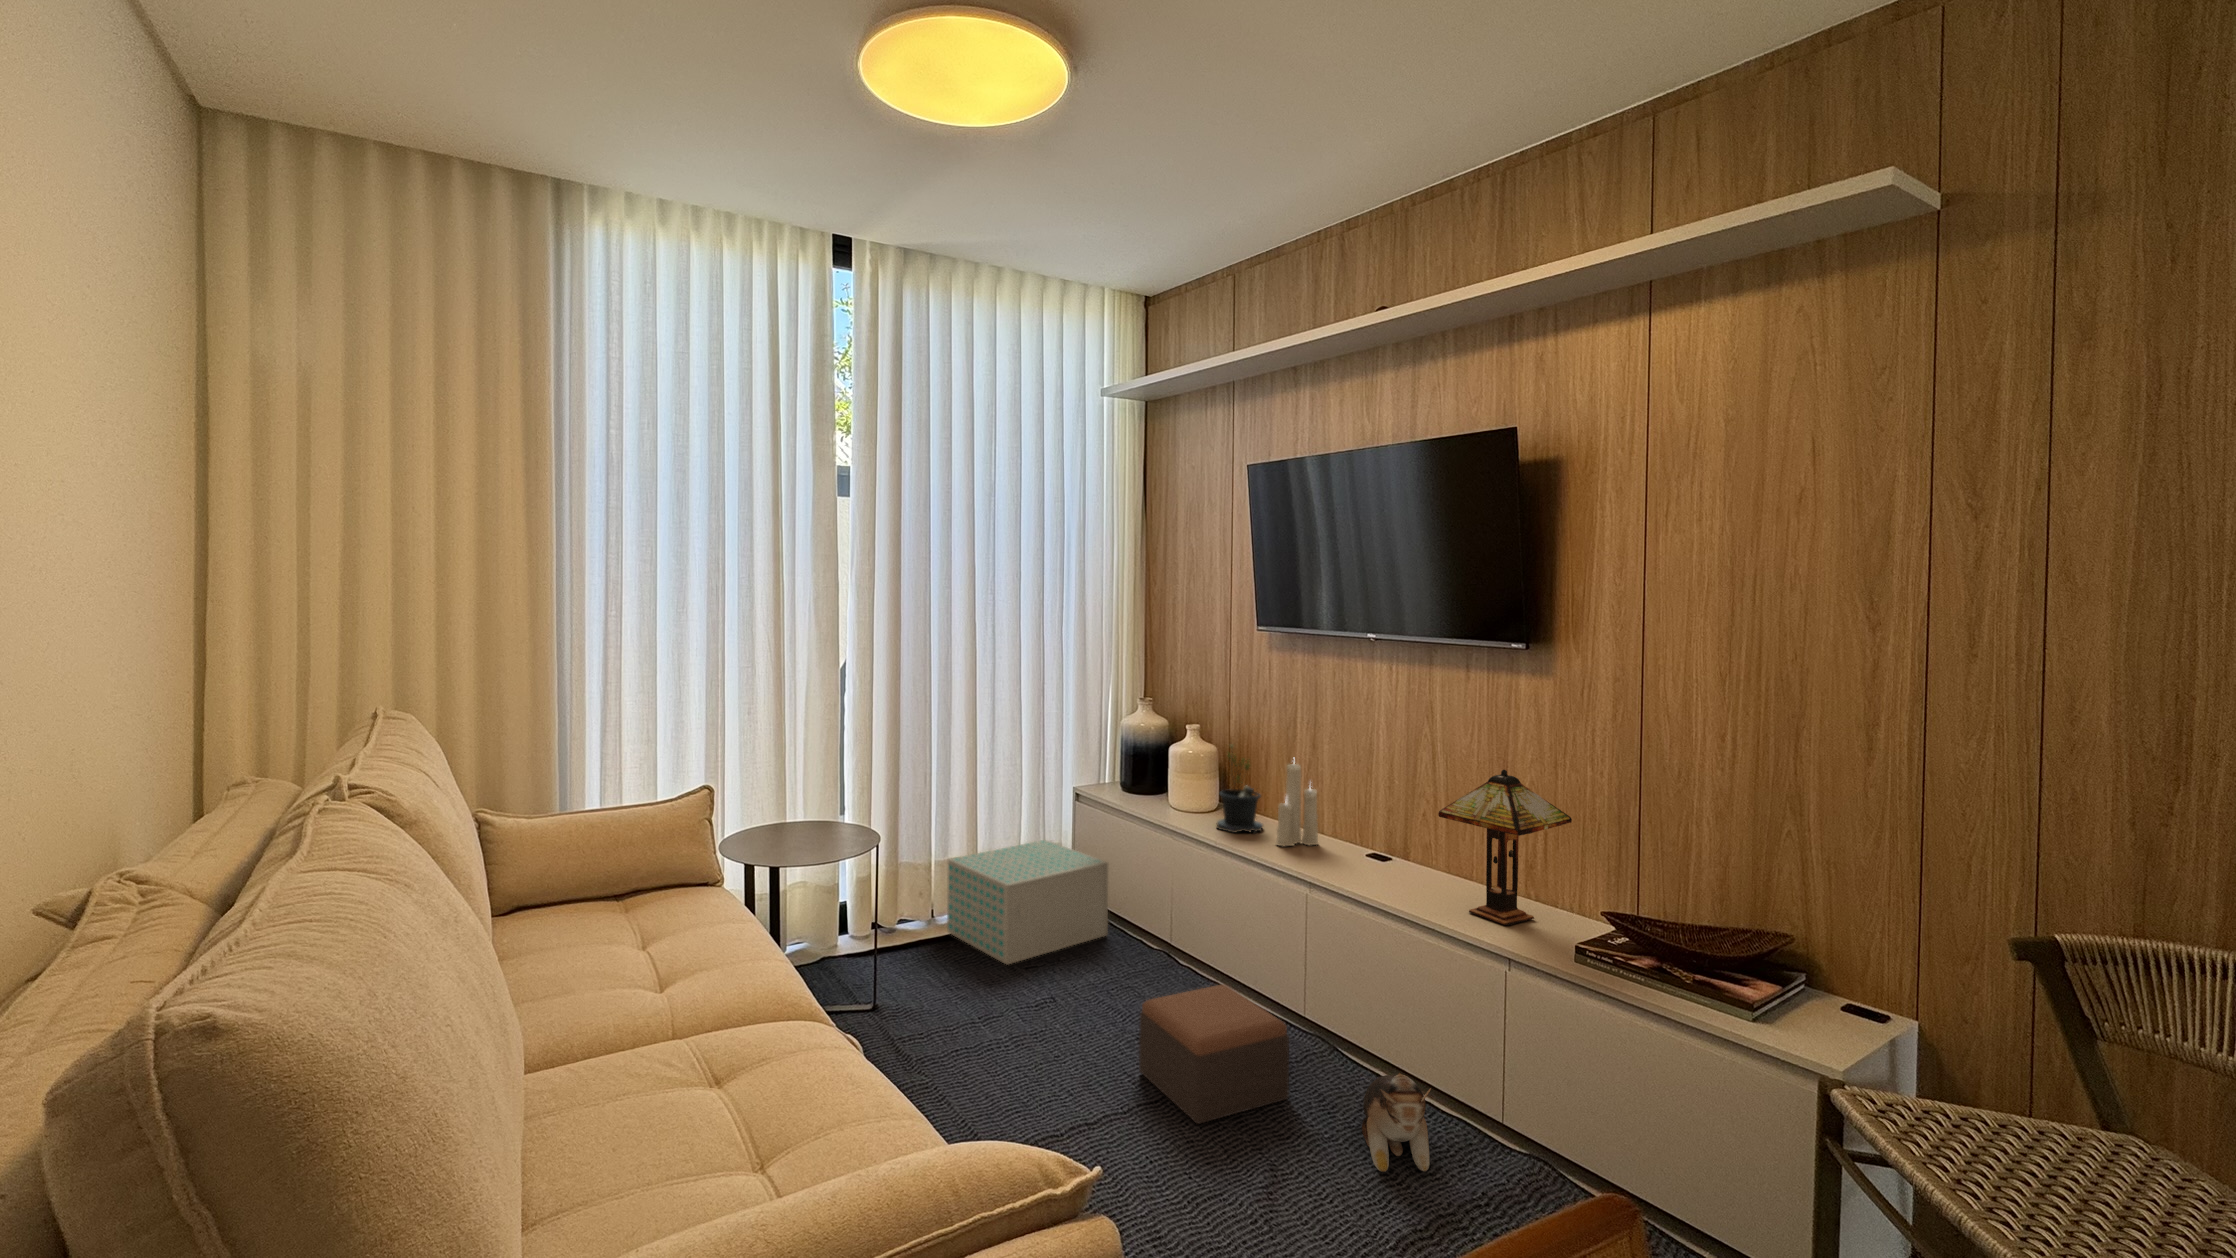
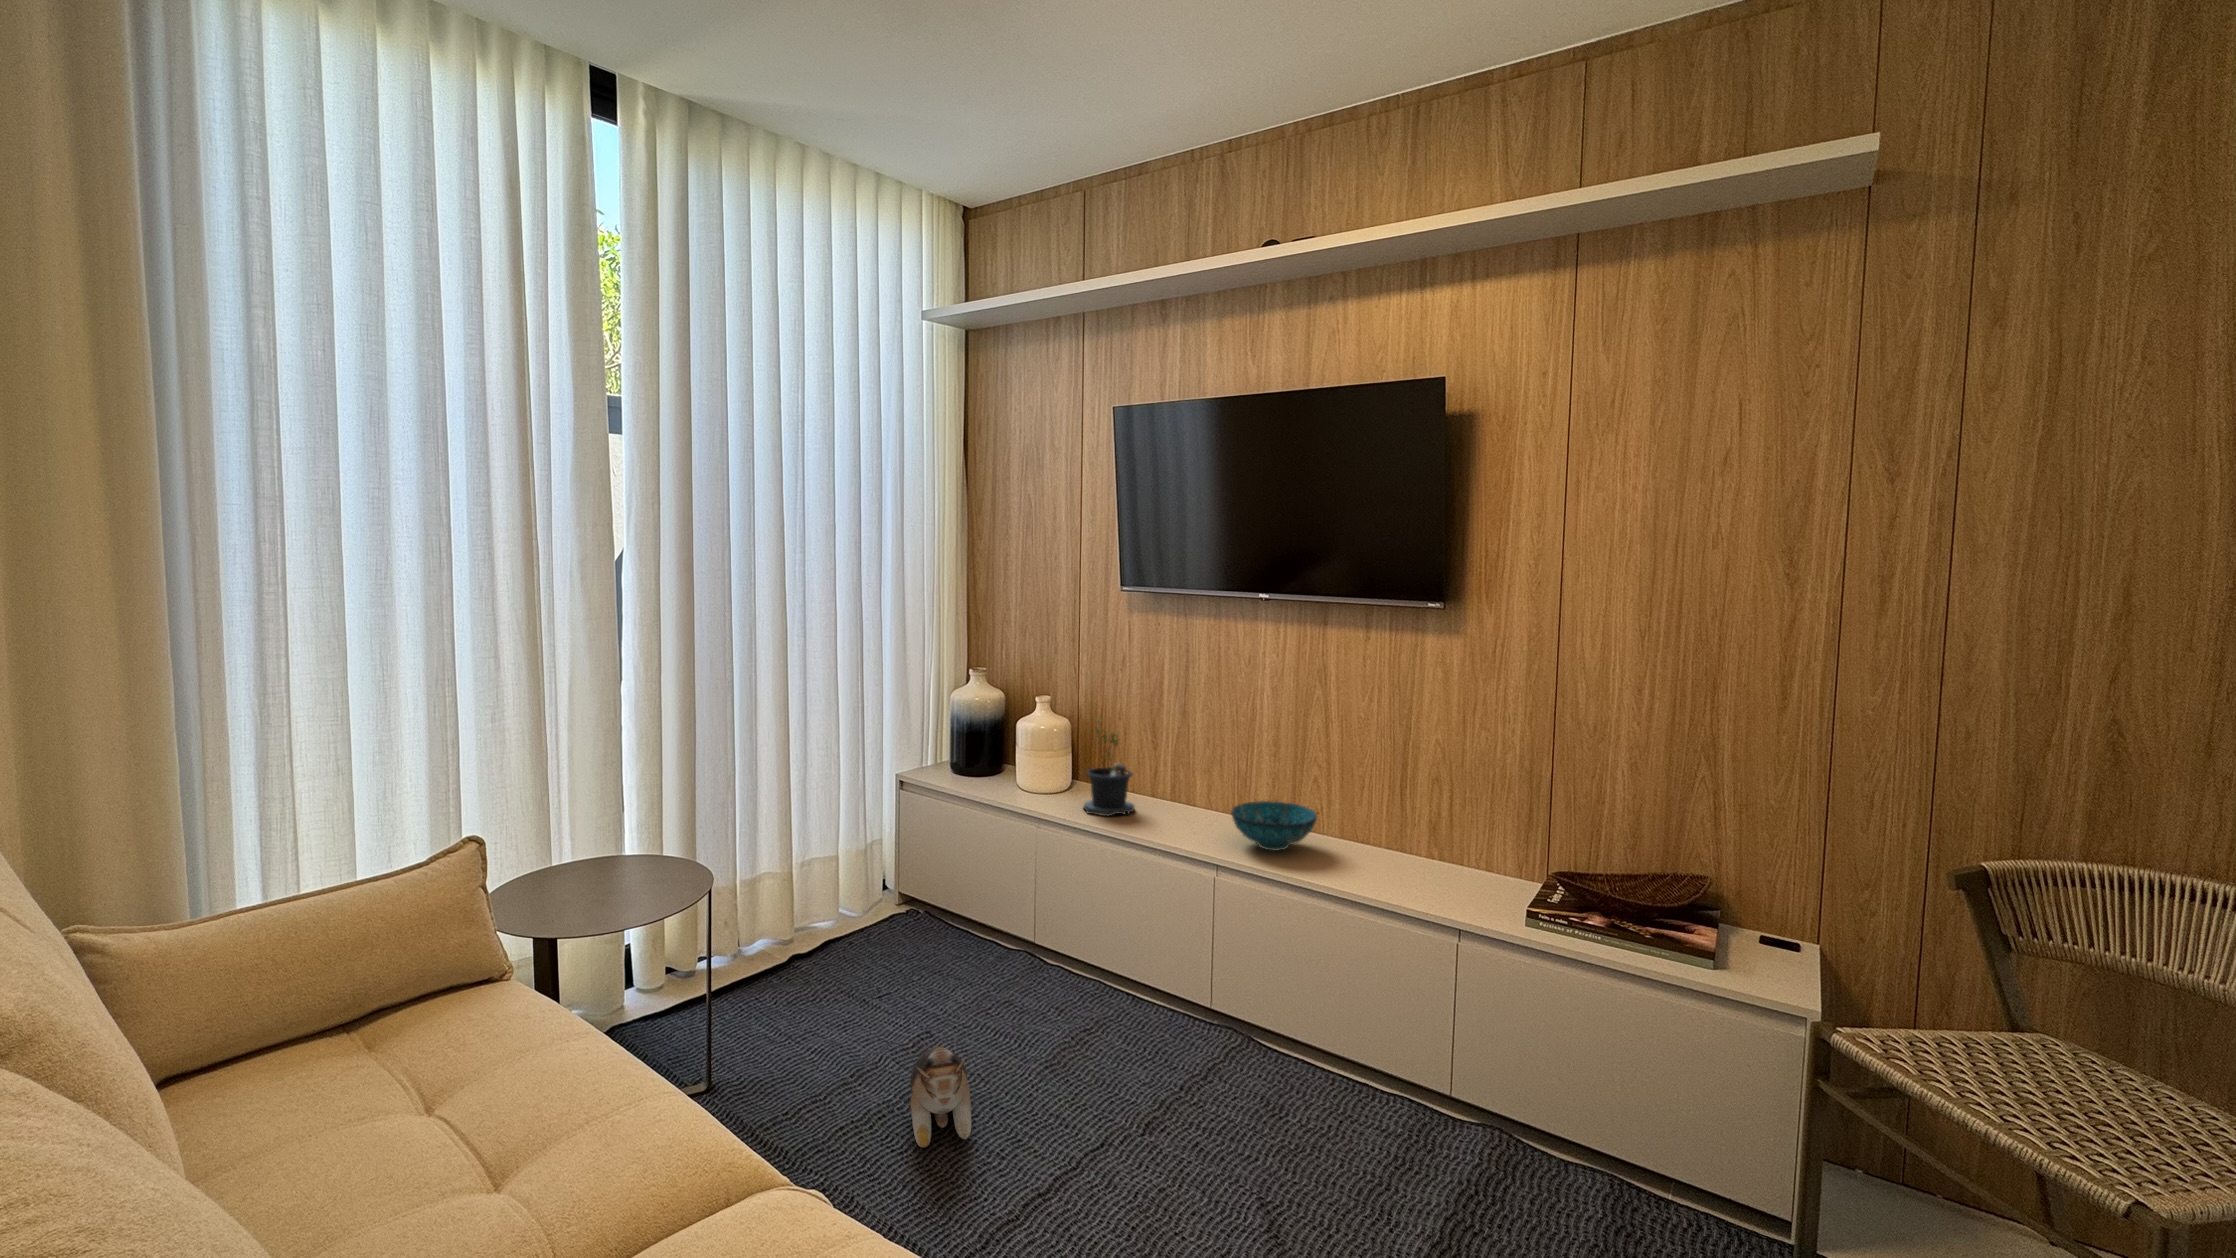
candle: present [1276,761,1318,846] -> none [1159,721,1202,828]
table lamp: present [1438,770,1572,926] -> none [1369,734,1493,894]
decorative bowl: none [1331,828,1414,874] -> present [1231,801,1317,851]
storage box: present [947,840,1108,964] -> none [759,840,953,996]
footstool: present [1139,984,1289,1124] -> none [1064,991,1233,1157]
plush toy: present [1362,1073,1431,1172] -> present [910,1046,971,1148]

